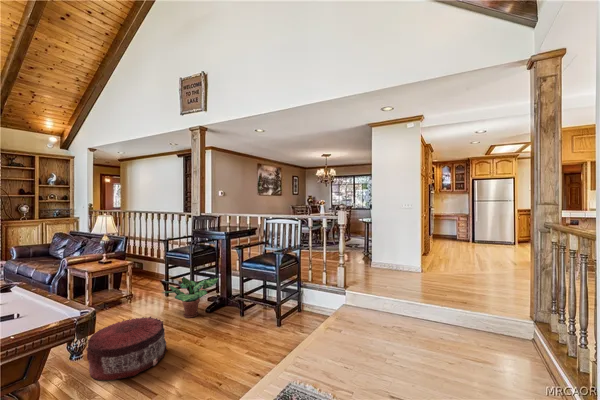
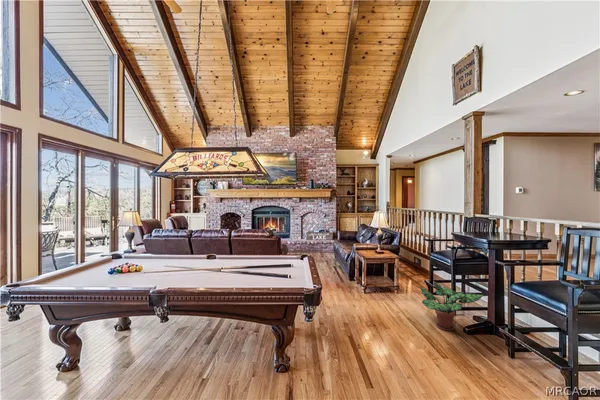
pouf: present [86,317,168,380] -> none [337,306,400,361]

